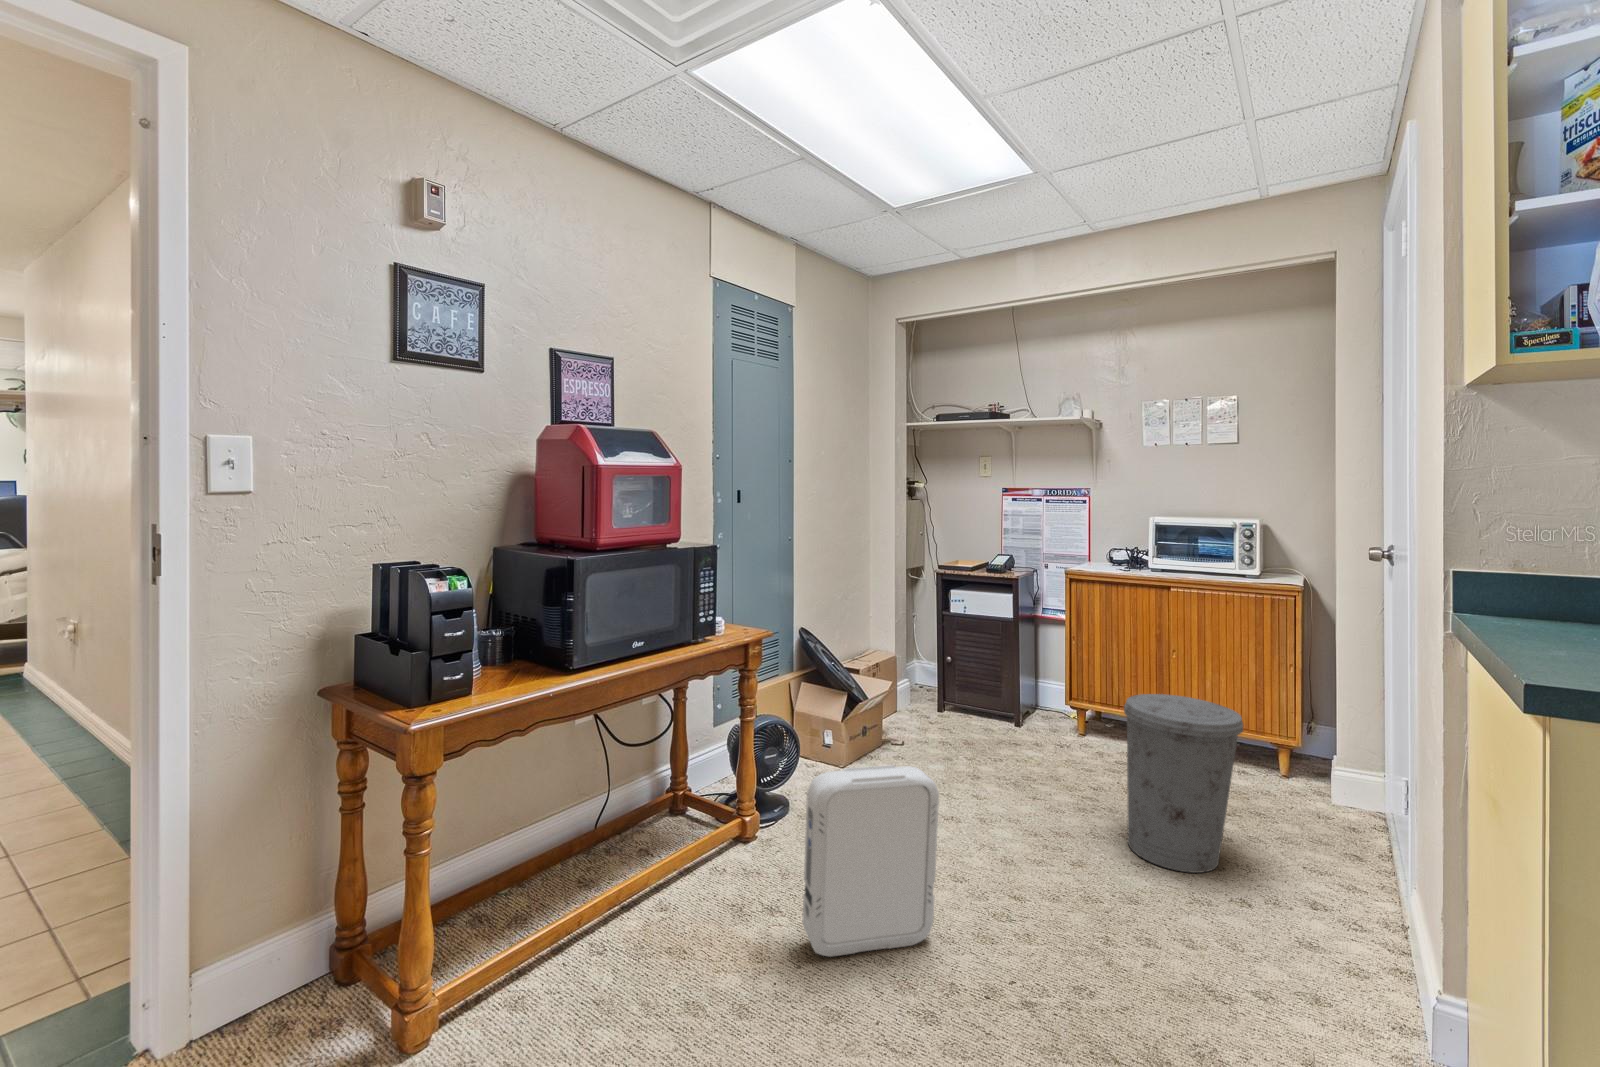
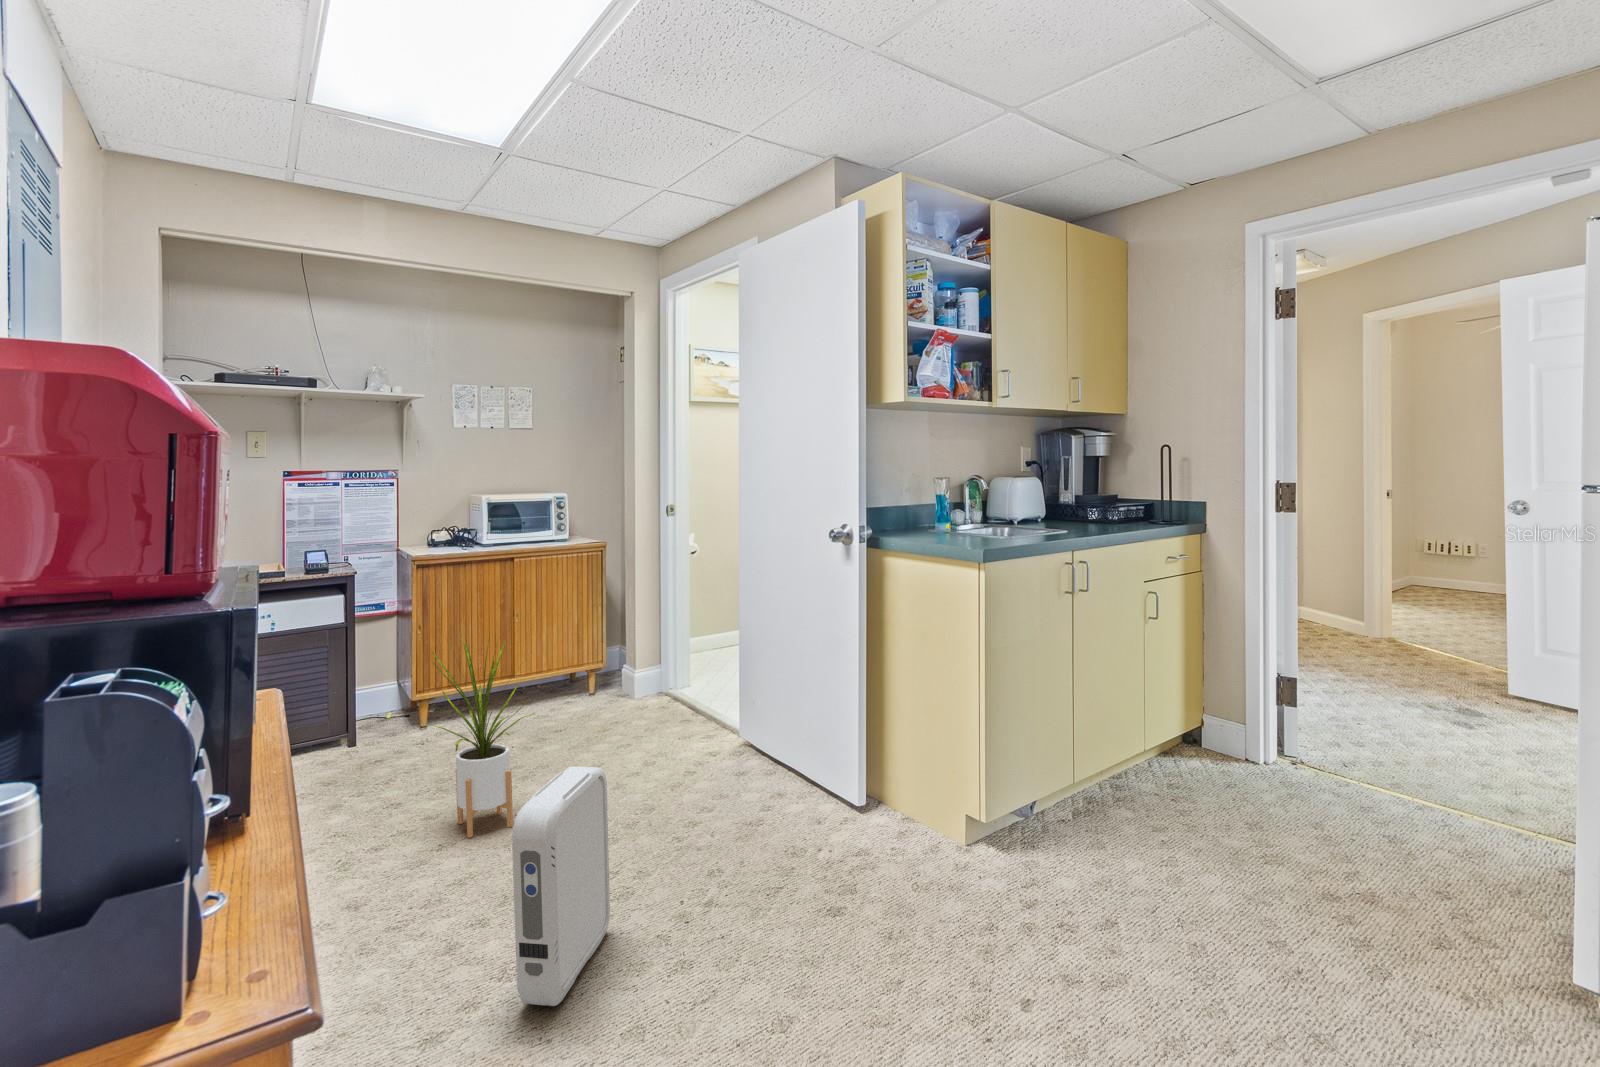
house plant: none [943,633,1046,826] -> present [432,636,535,838]
trash can: present [1124,694,1243,873] -> none [592,644,684,790]

